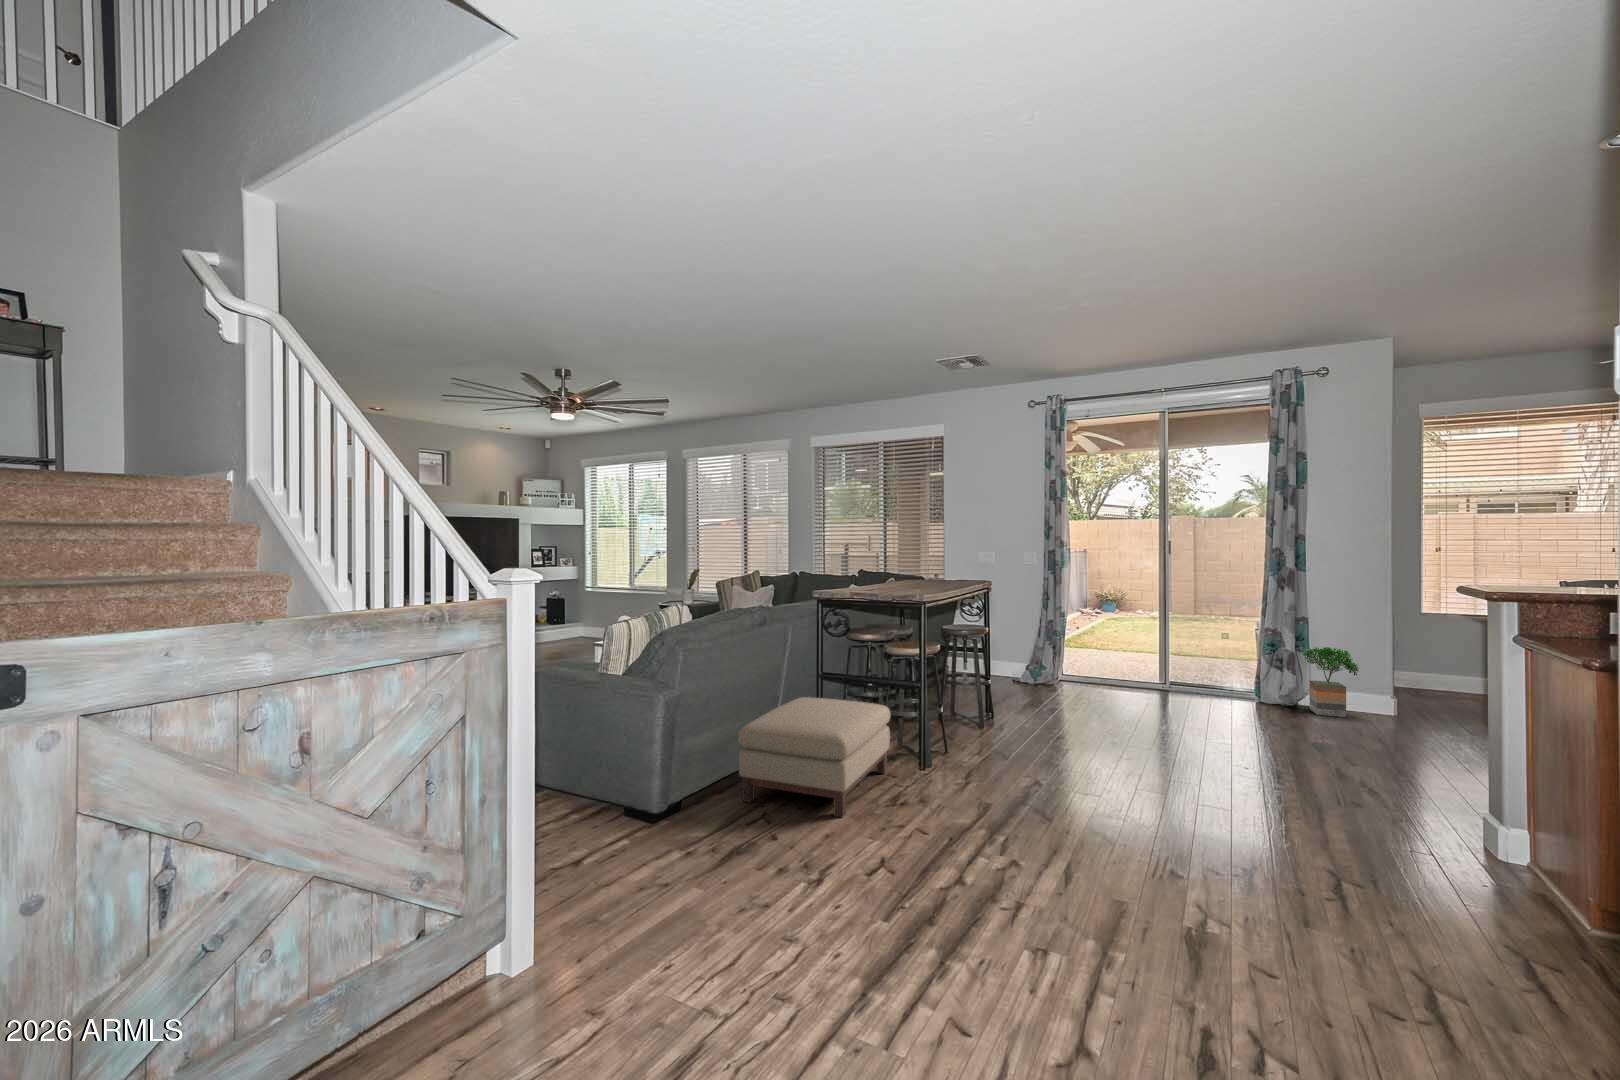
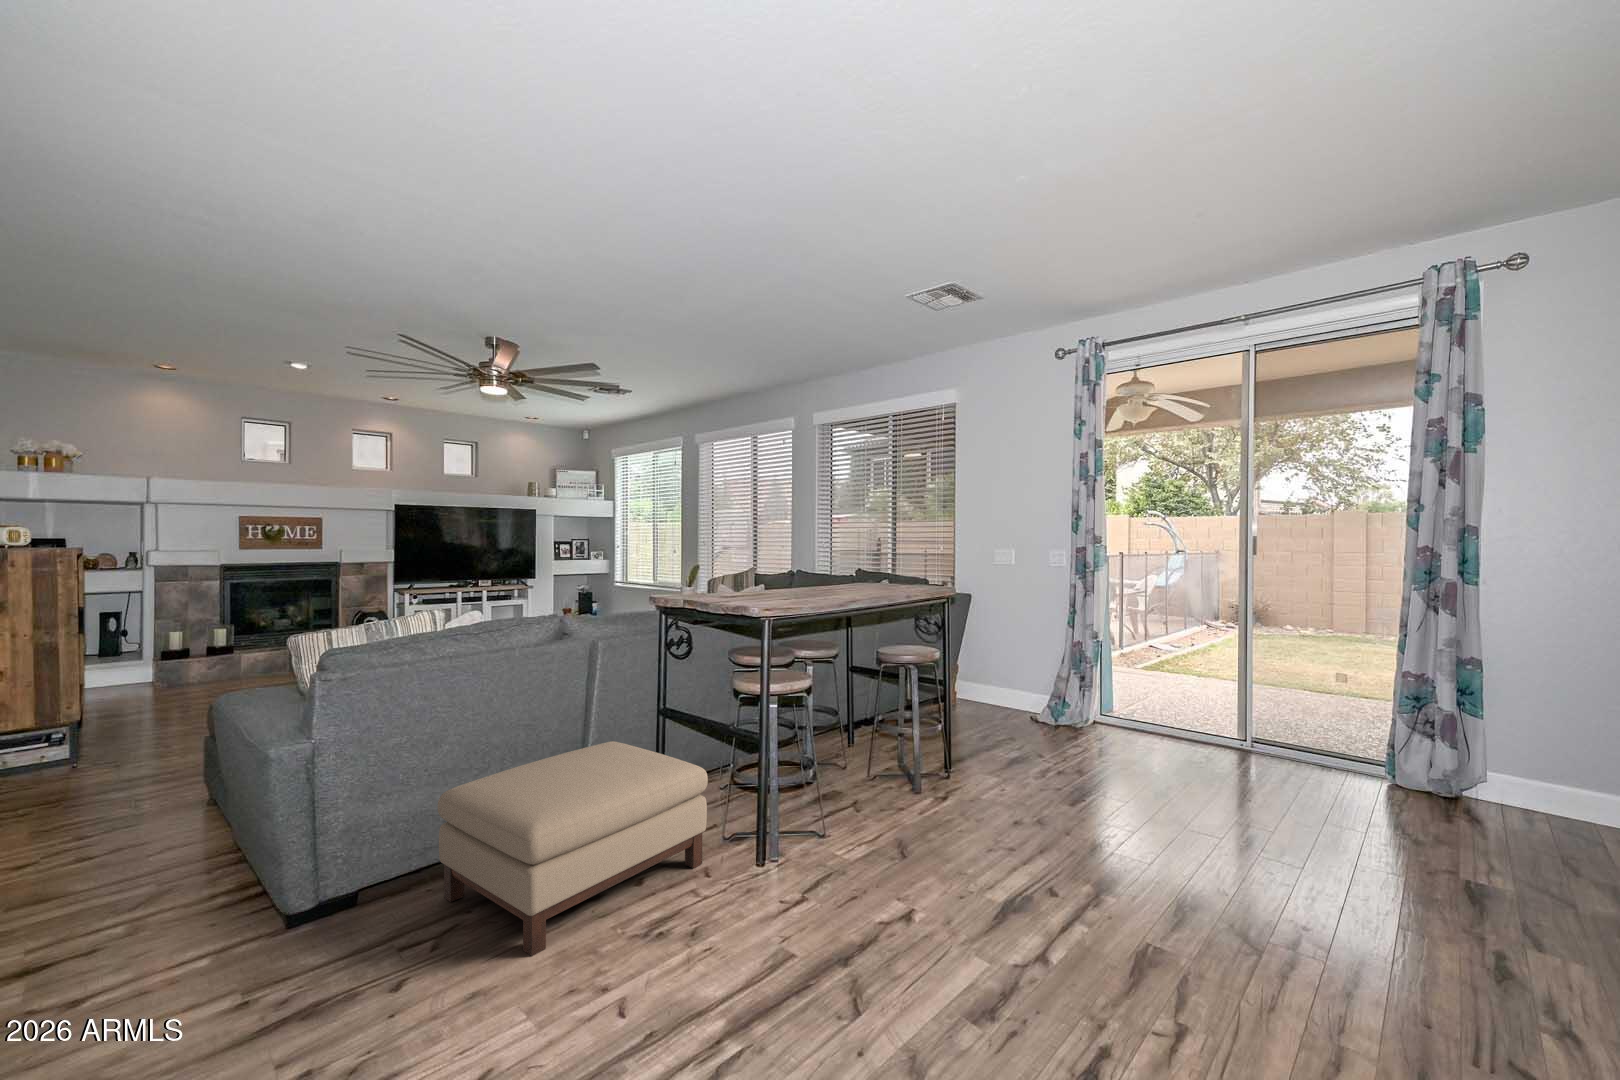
potted tree: present [1302,647,1359,717] -> none [1466,706,1580,831]

